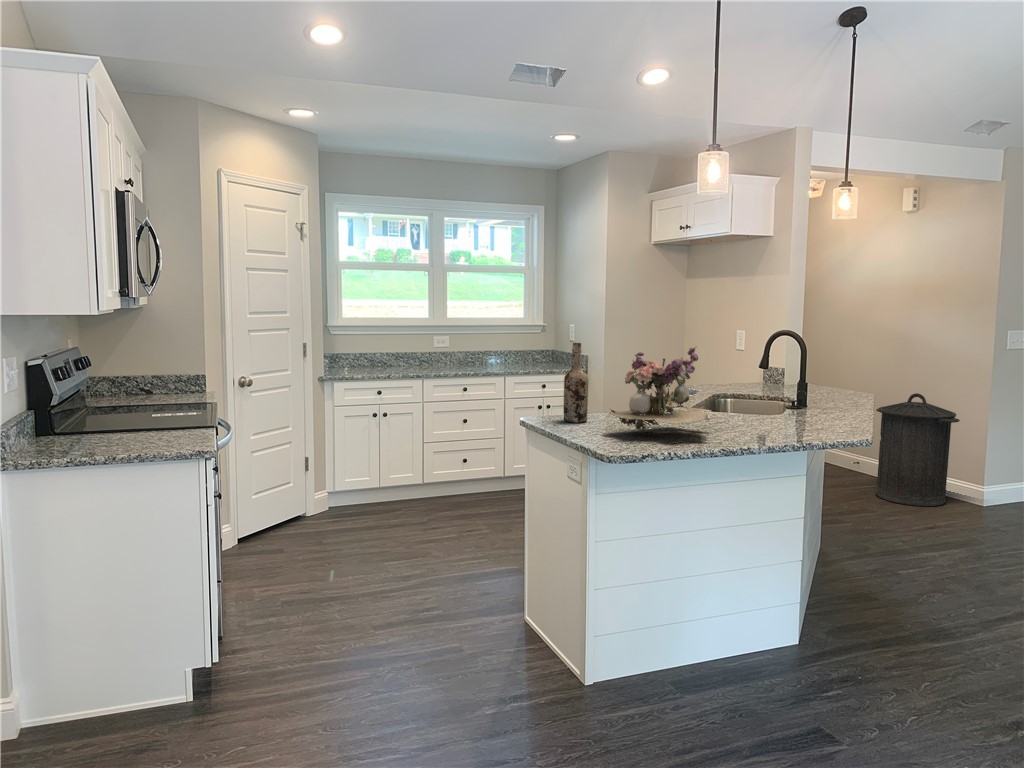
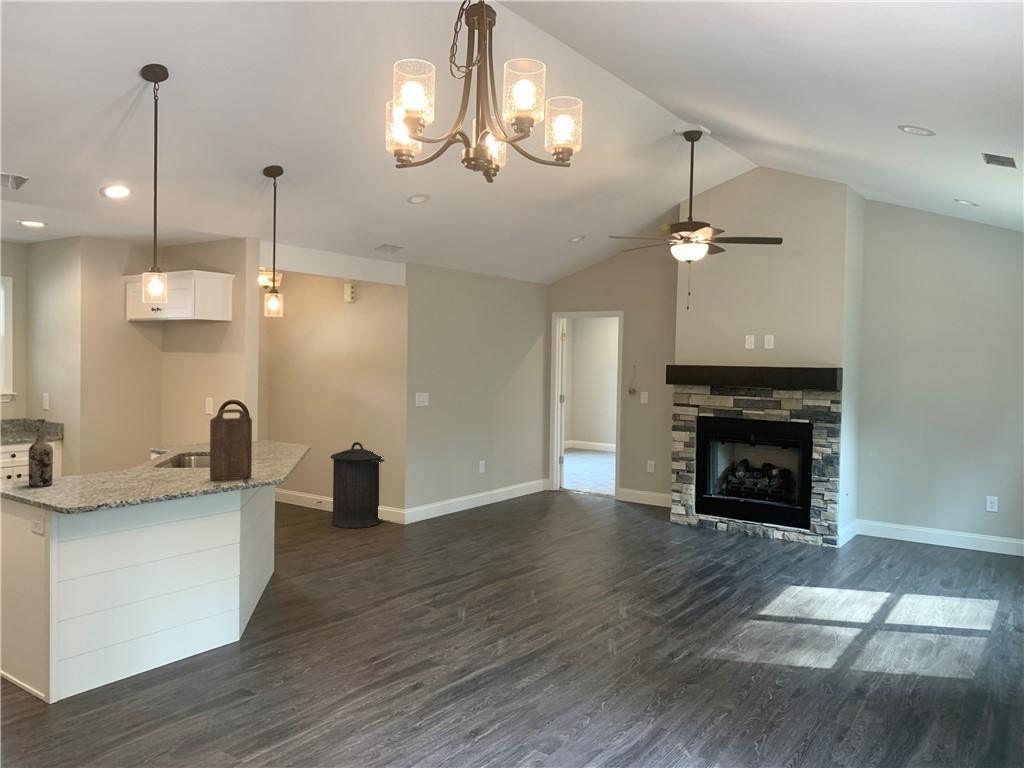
cutting board: none [772,336,834,433] -> present [210,409,252,480]
flower arrangement: present [607,346,711,432] -> none [67,419,162,489]

